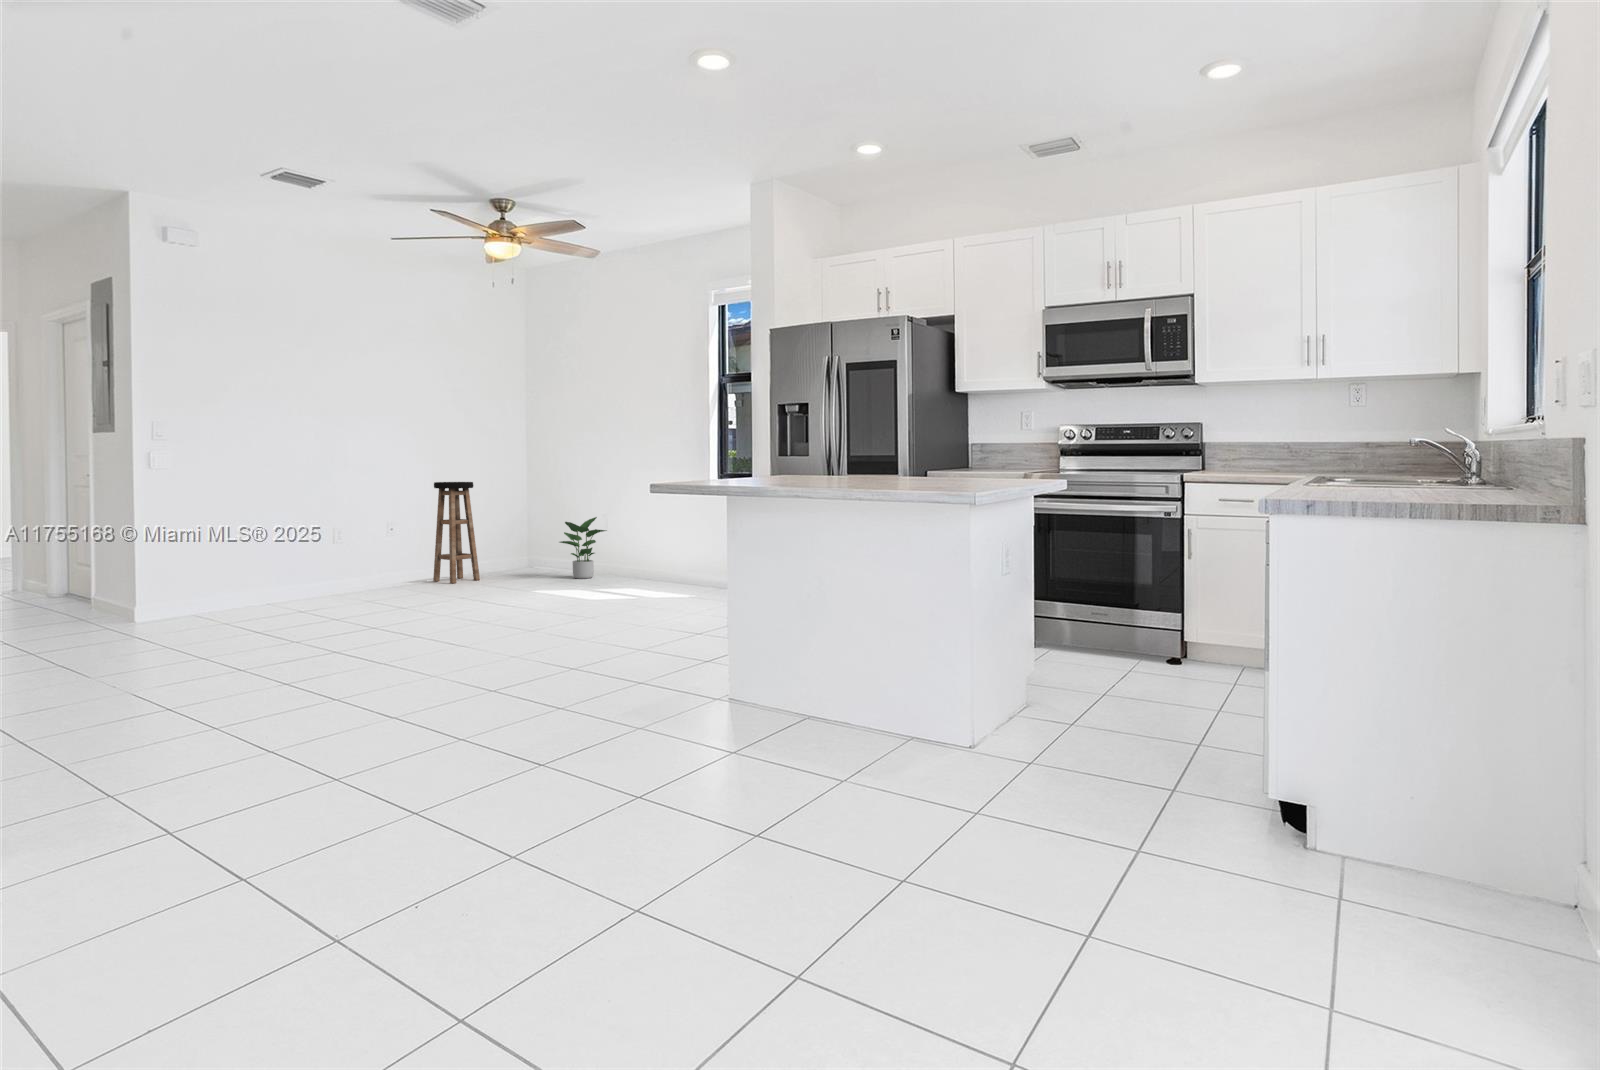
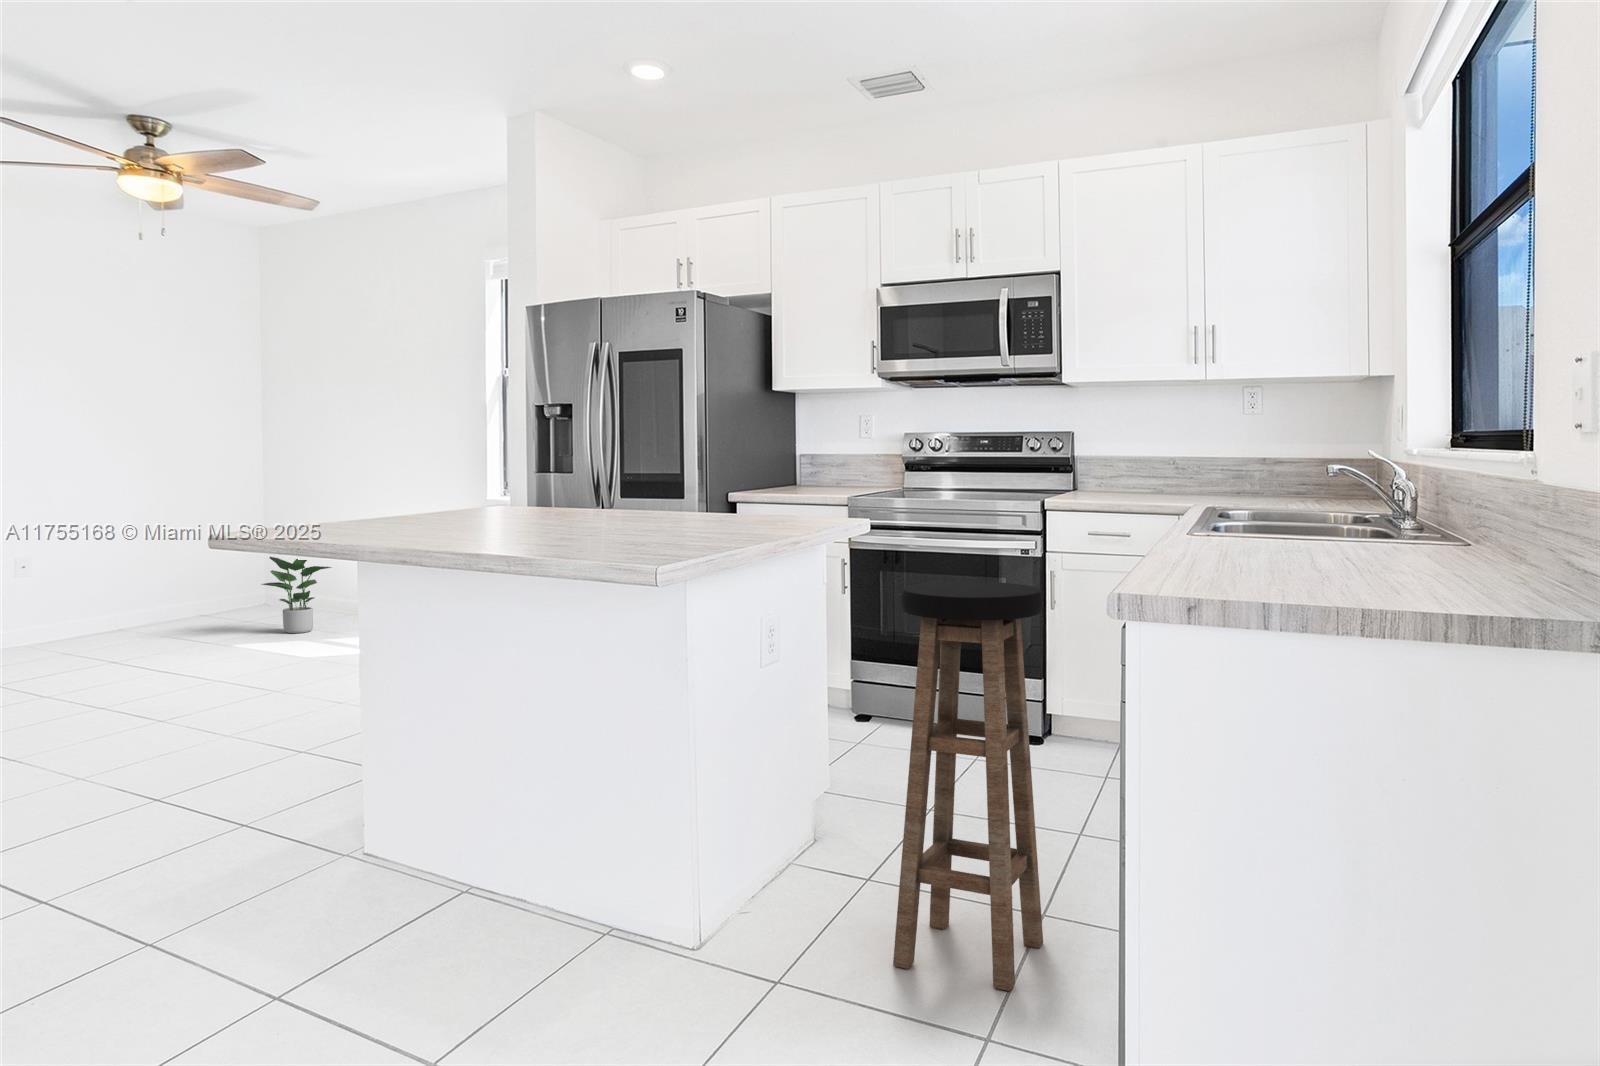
bar stool: present [433,482,480,583] -> present [893,581,1043,991]

